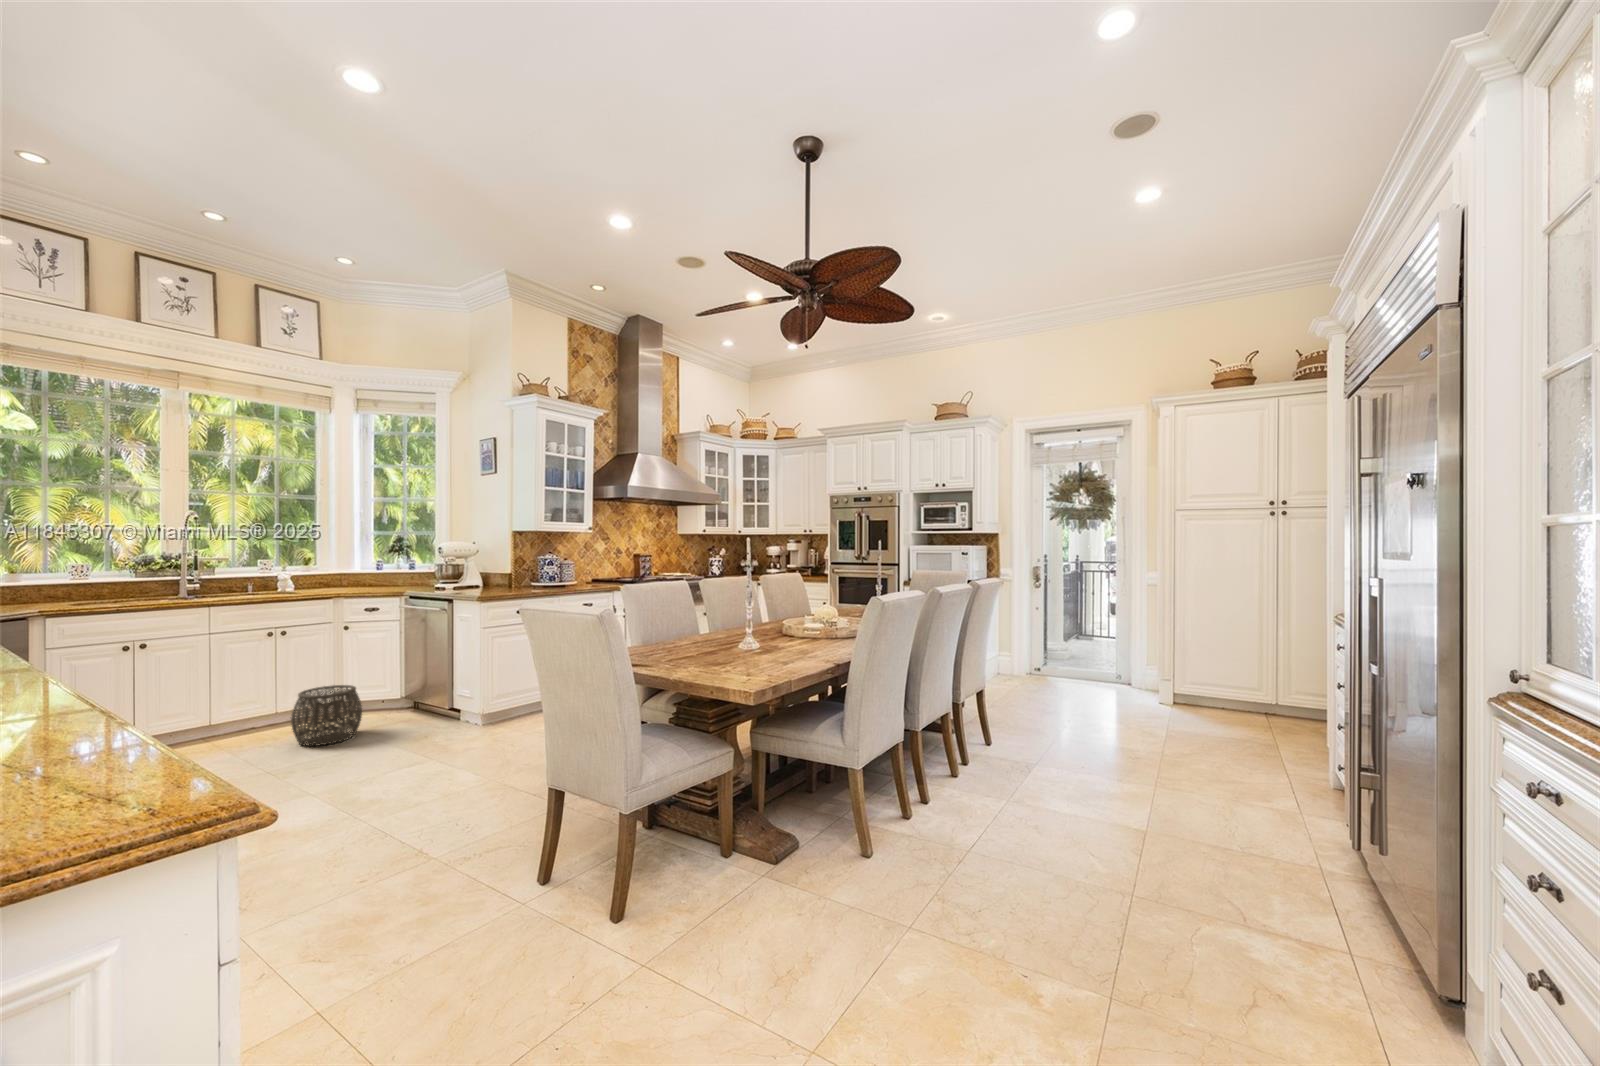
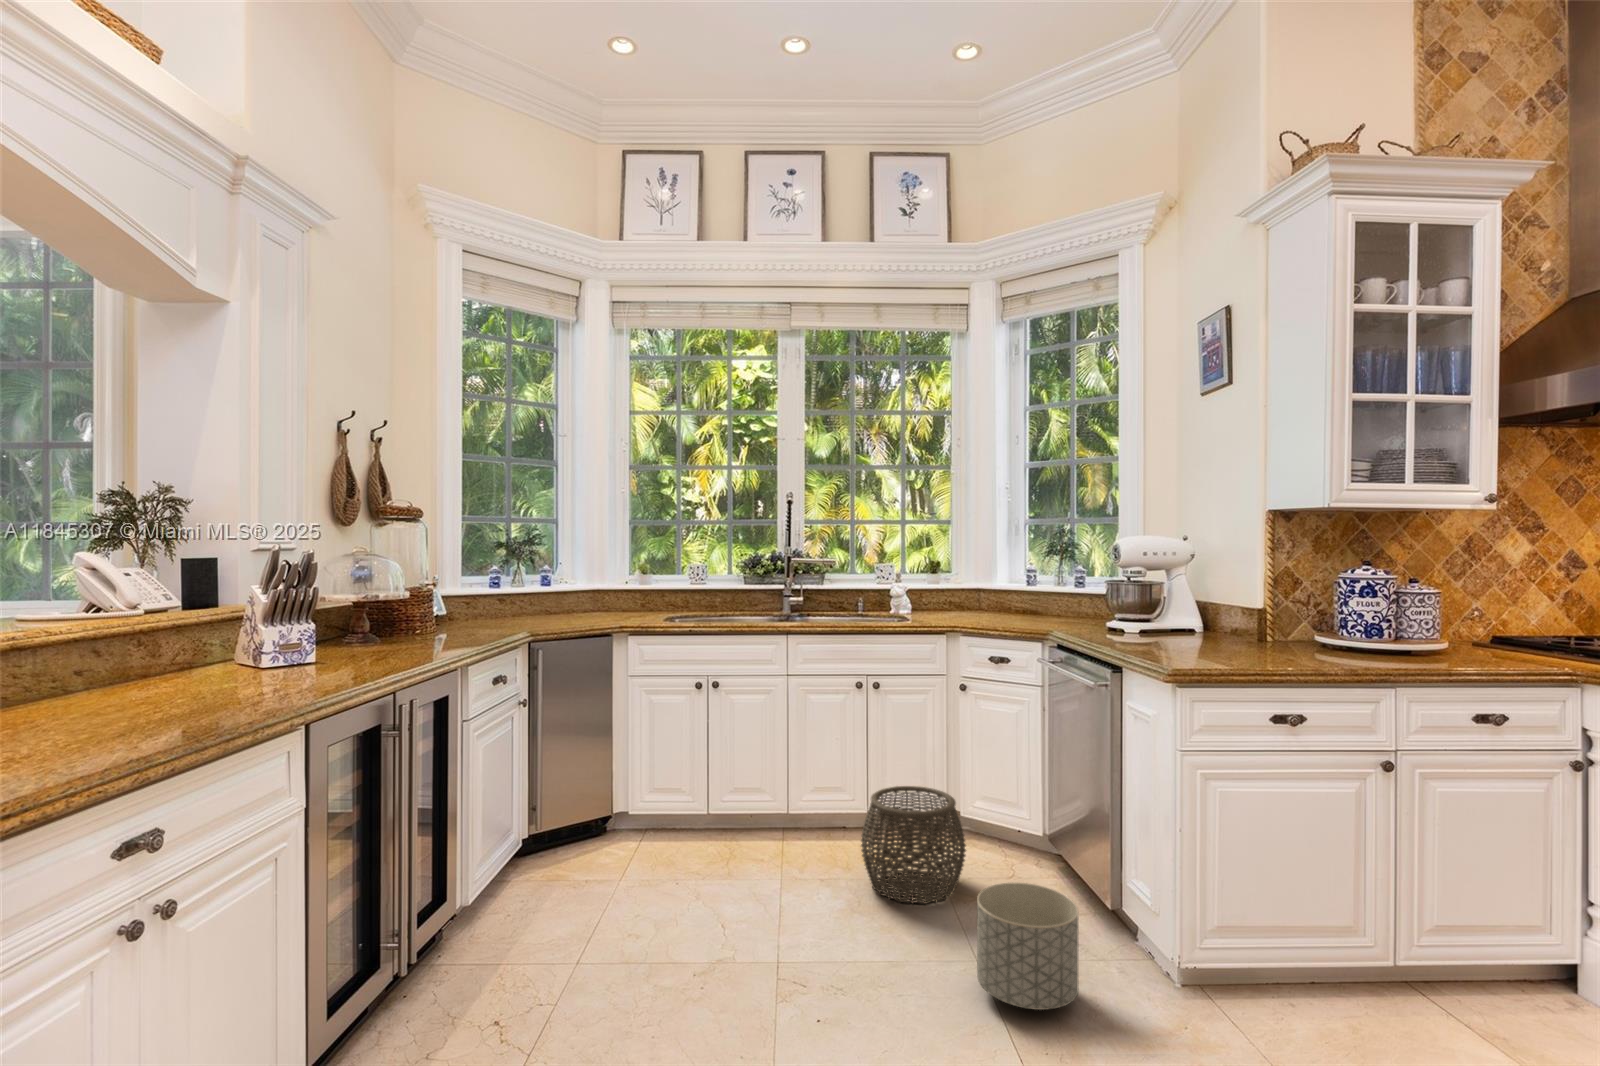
planter: none [391,703,441,753] -> present [977,883,1079,1010]

